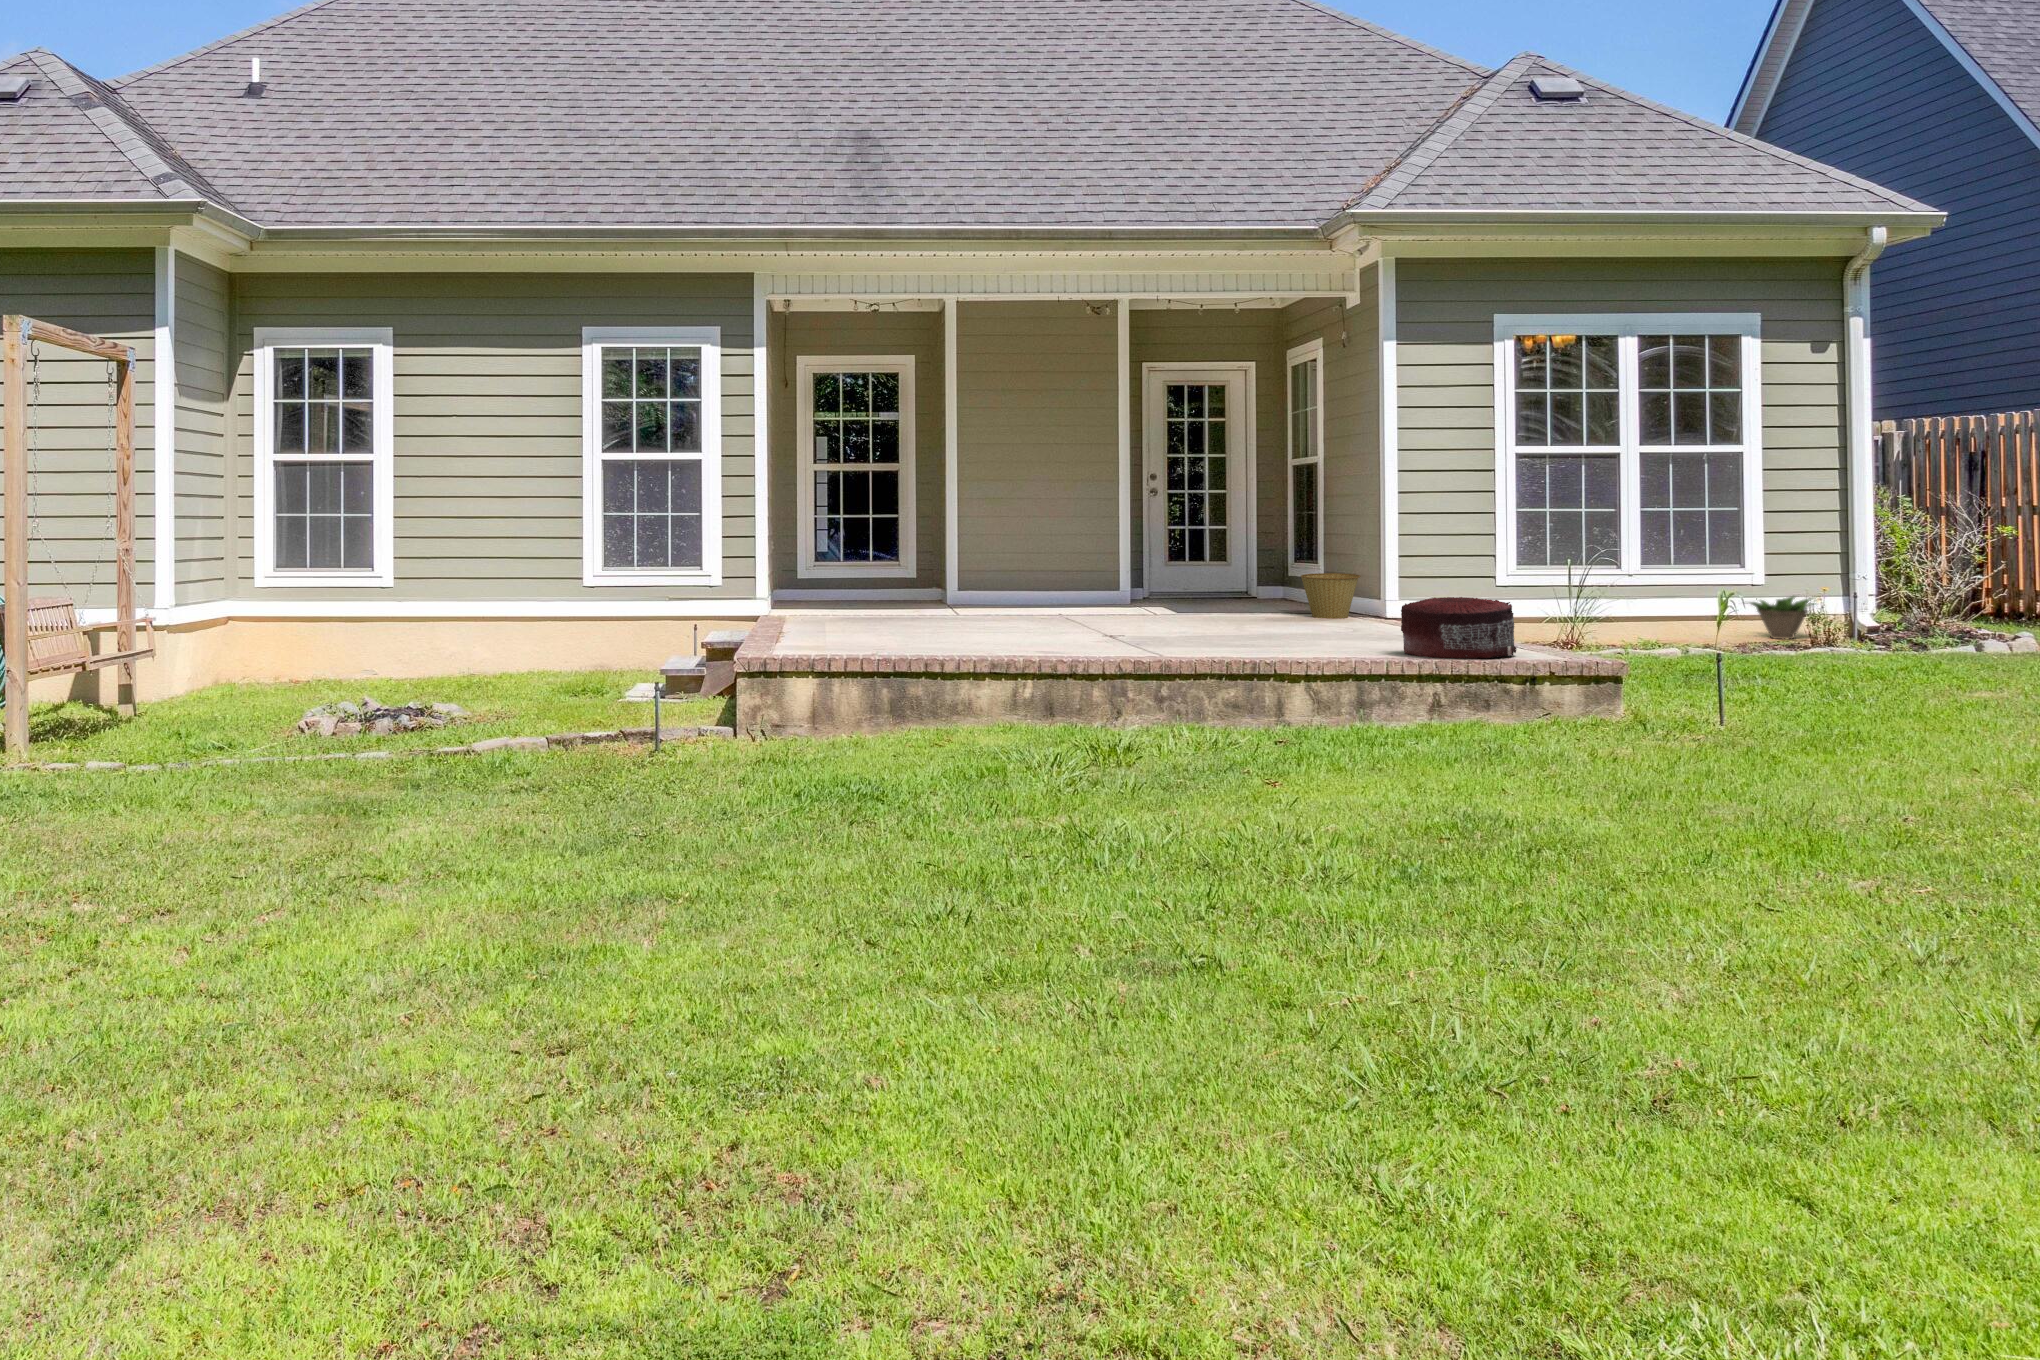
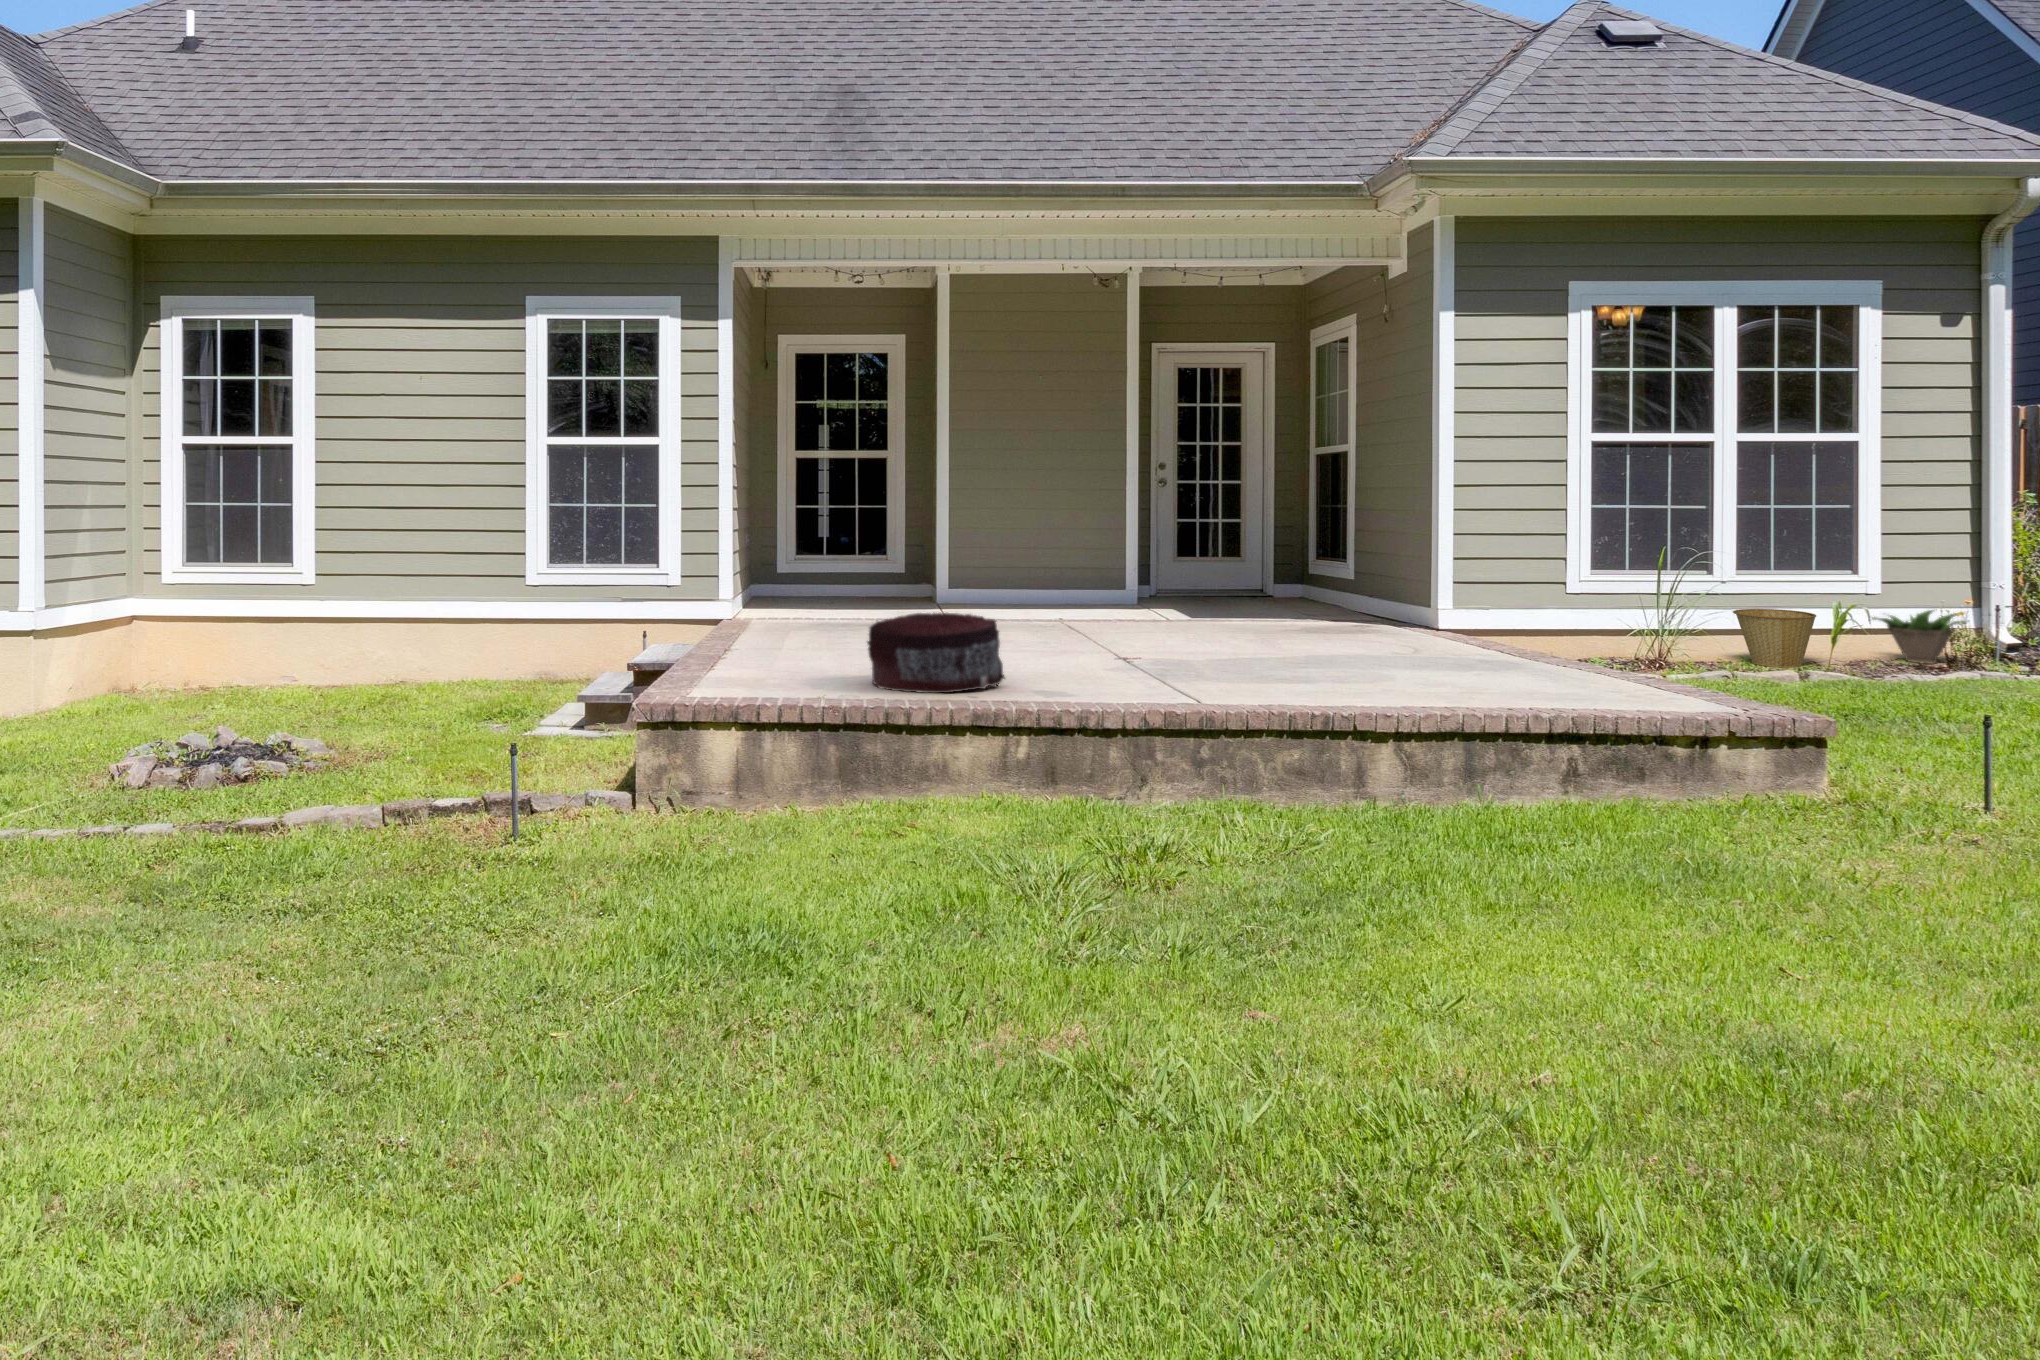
basket: present [1301,573,1361,619] -> present [1733,609,1816,667]
pouf: present [1401,597,1517,659] -> present [867,612,1005,693]

